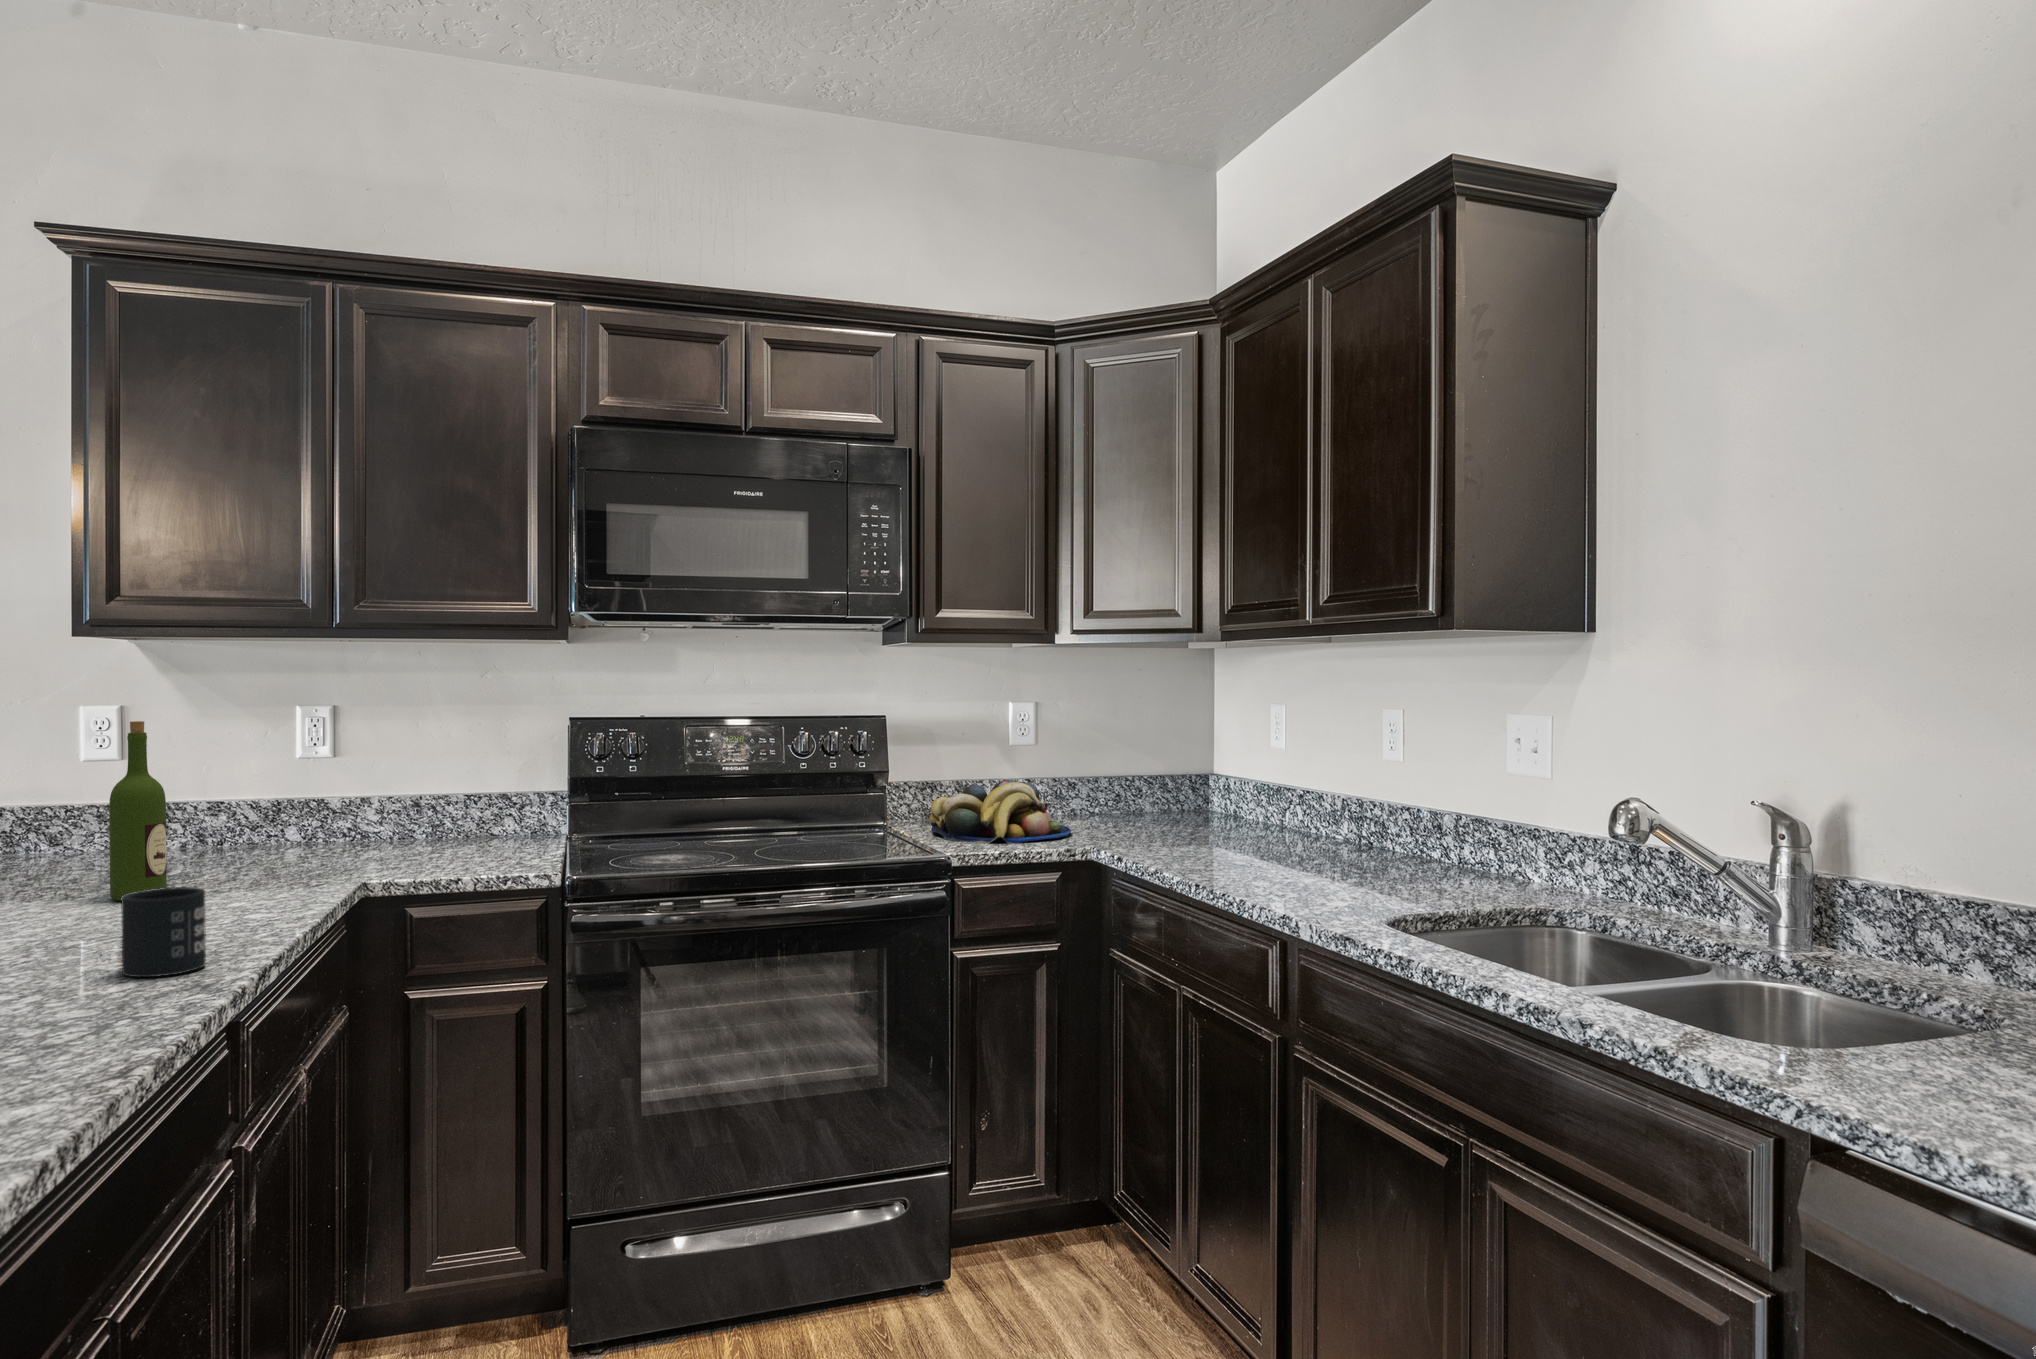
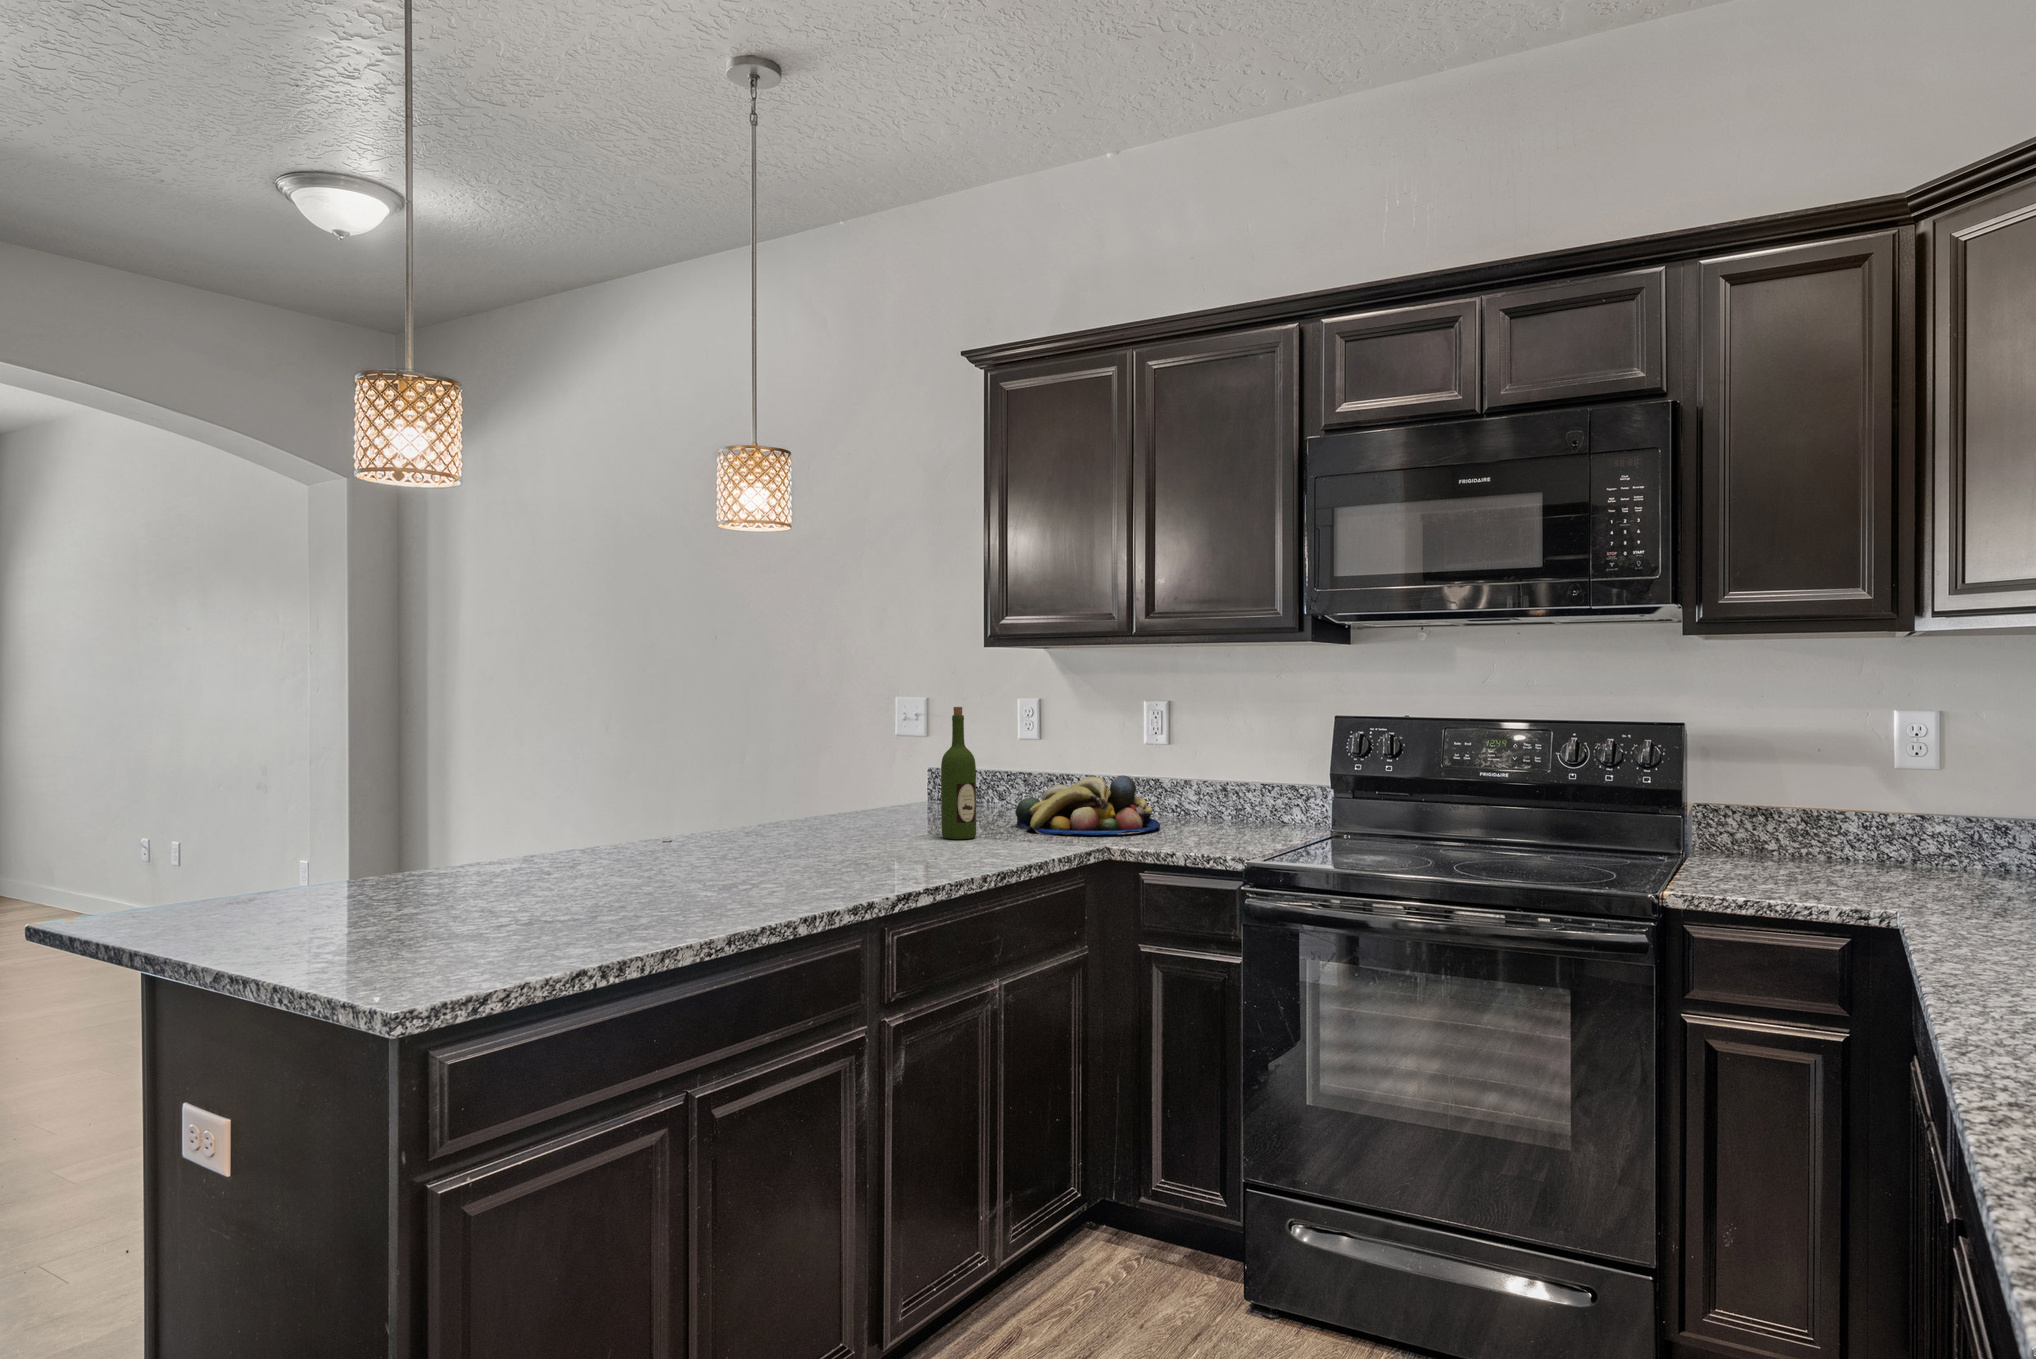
fruit bowl: present [930,780,1072,844] -> present [1015,775,1160,835]
mug: present [121,887,206,977] -> none [827,824,893,886]

